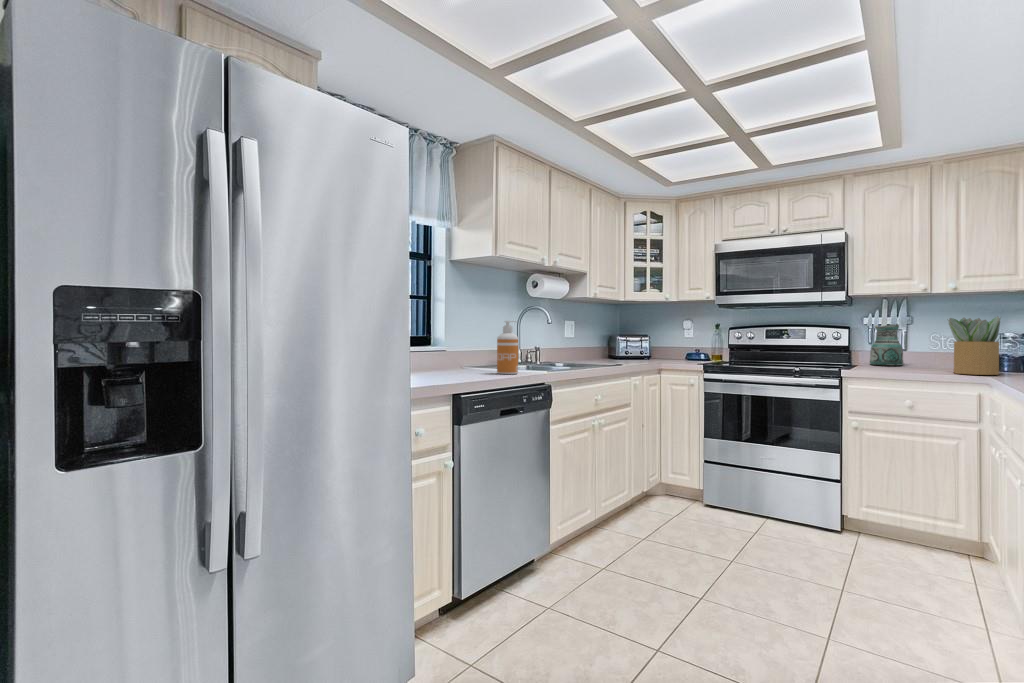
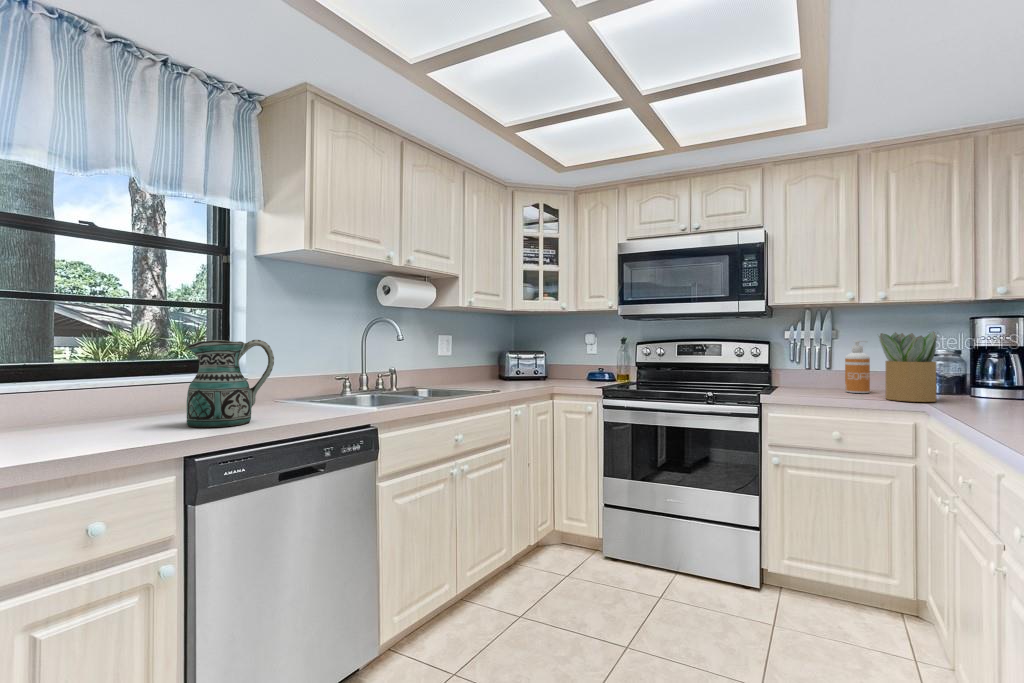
soap dispenser: present [497,321,518,374] -> present [845,341,870,393]
ceramic pitcher: present [870,324,903,366] -> present [187,340,274,427]

